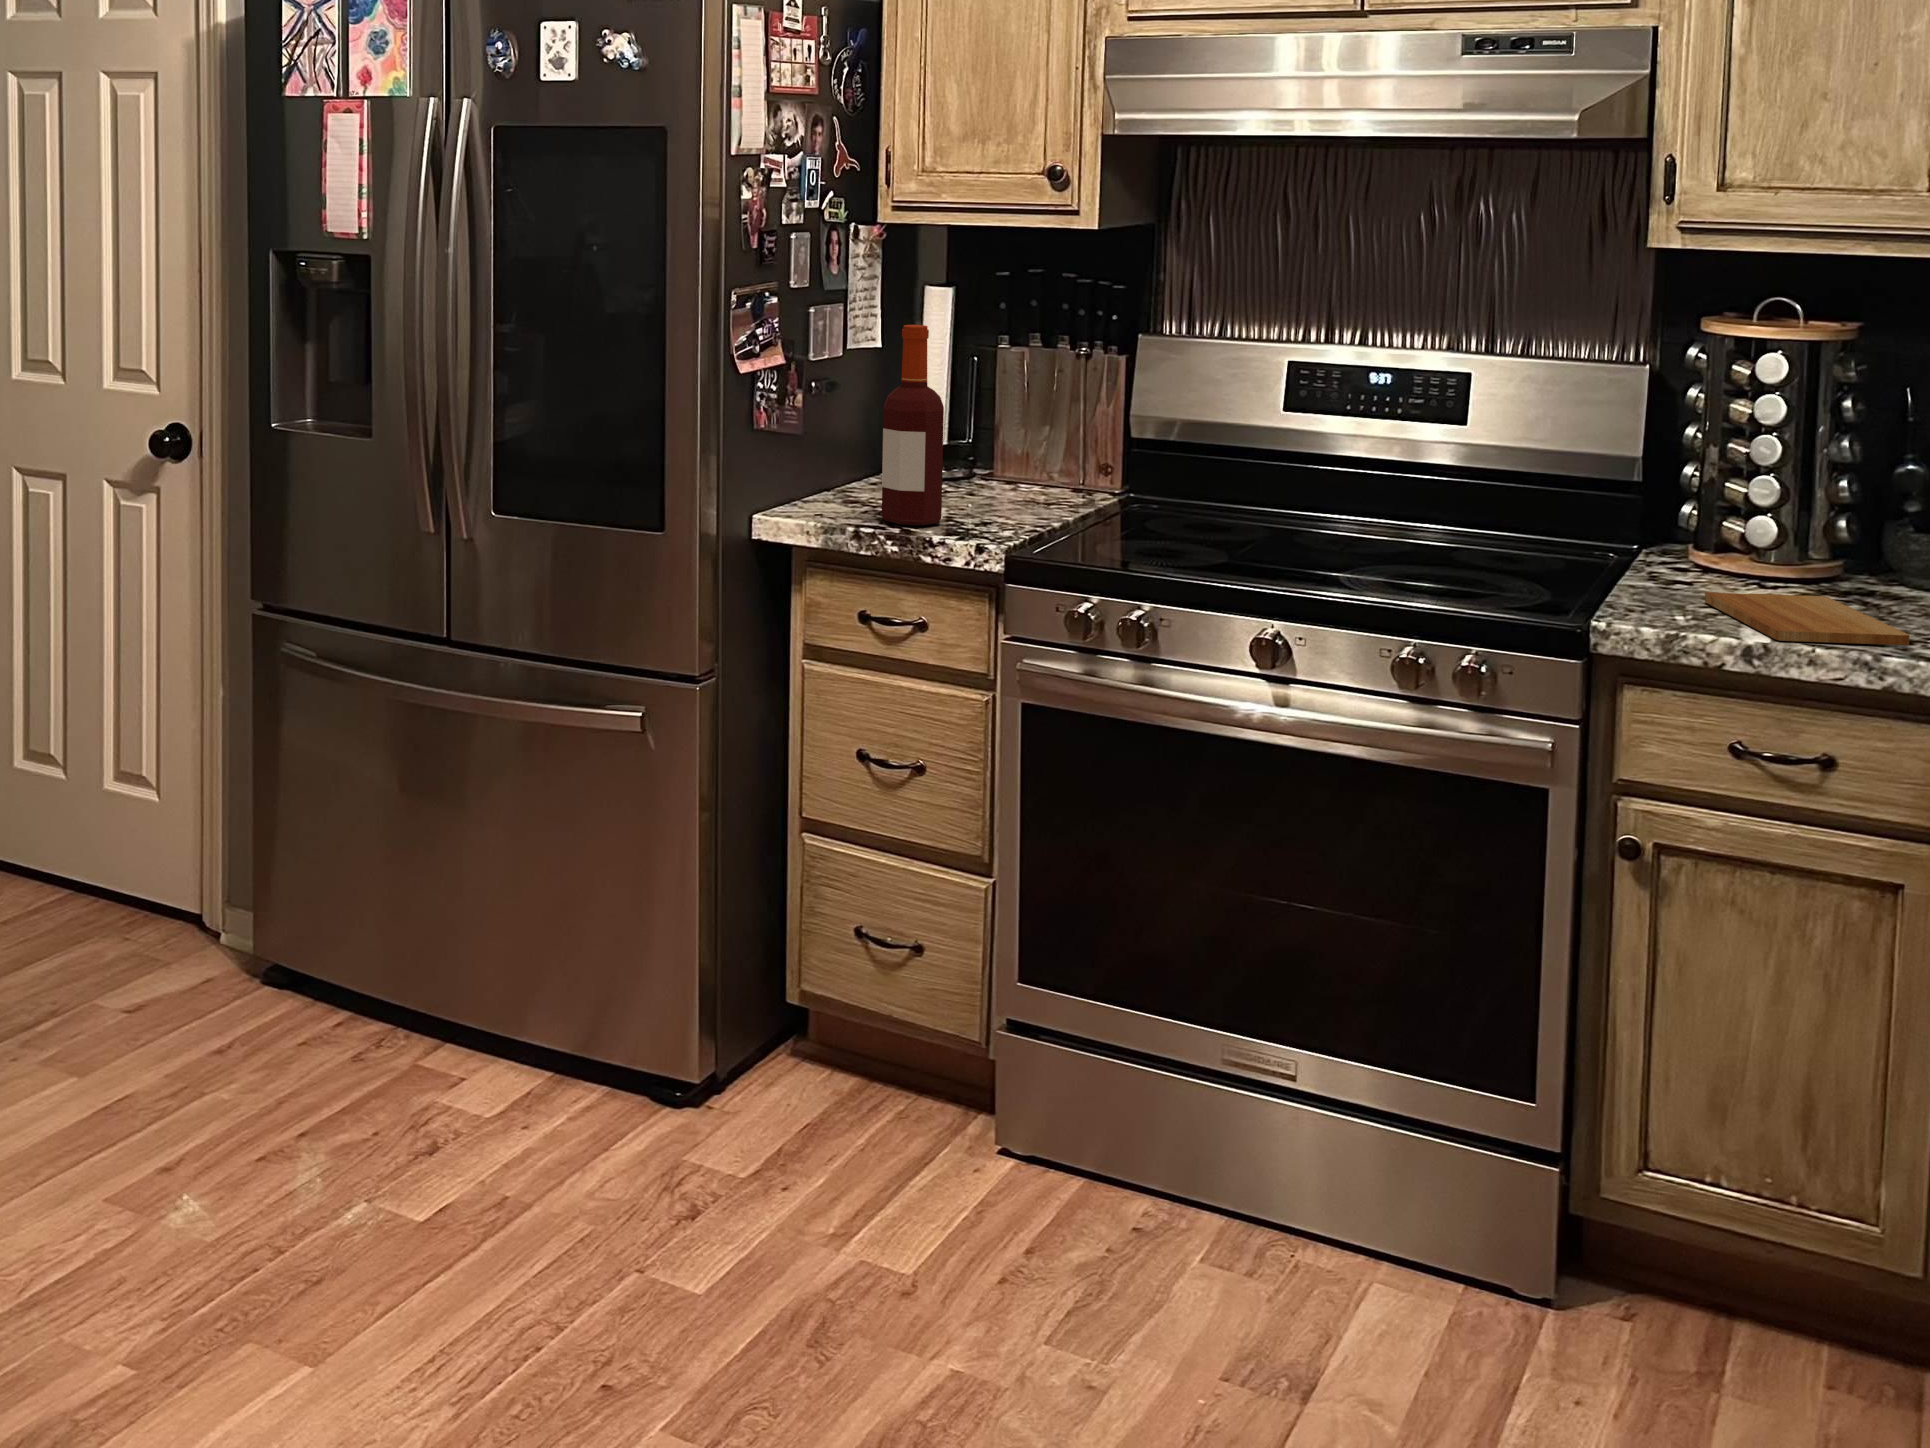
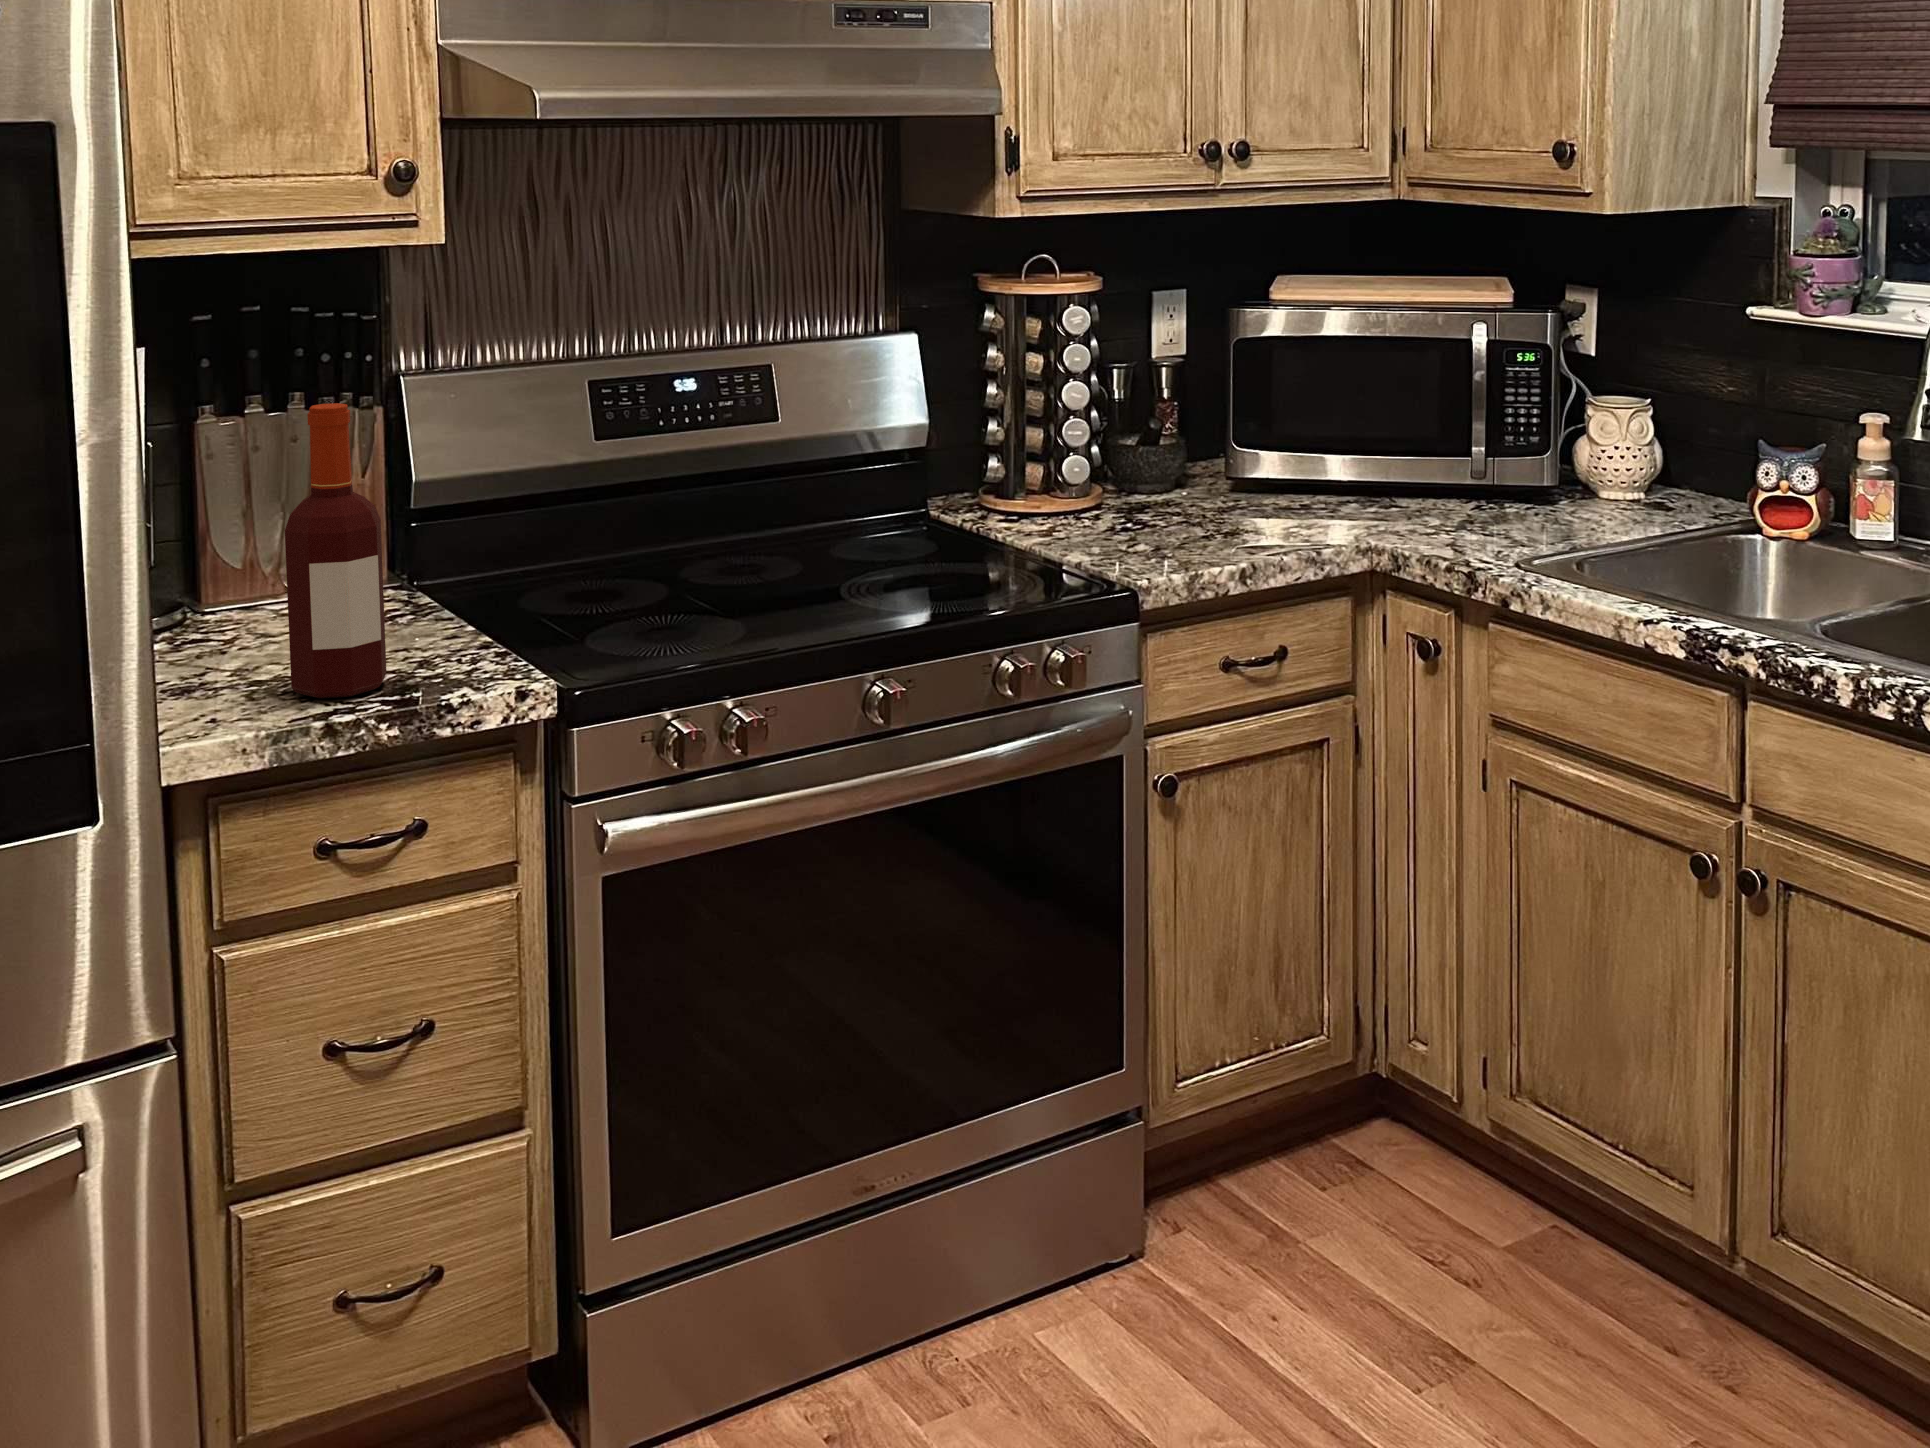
cutting board: present [1705,592,1909,645] -> none [1111,521,1295,564]

